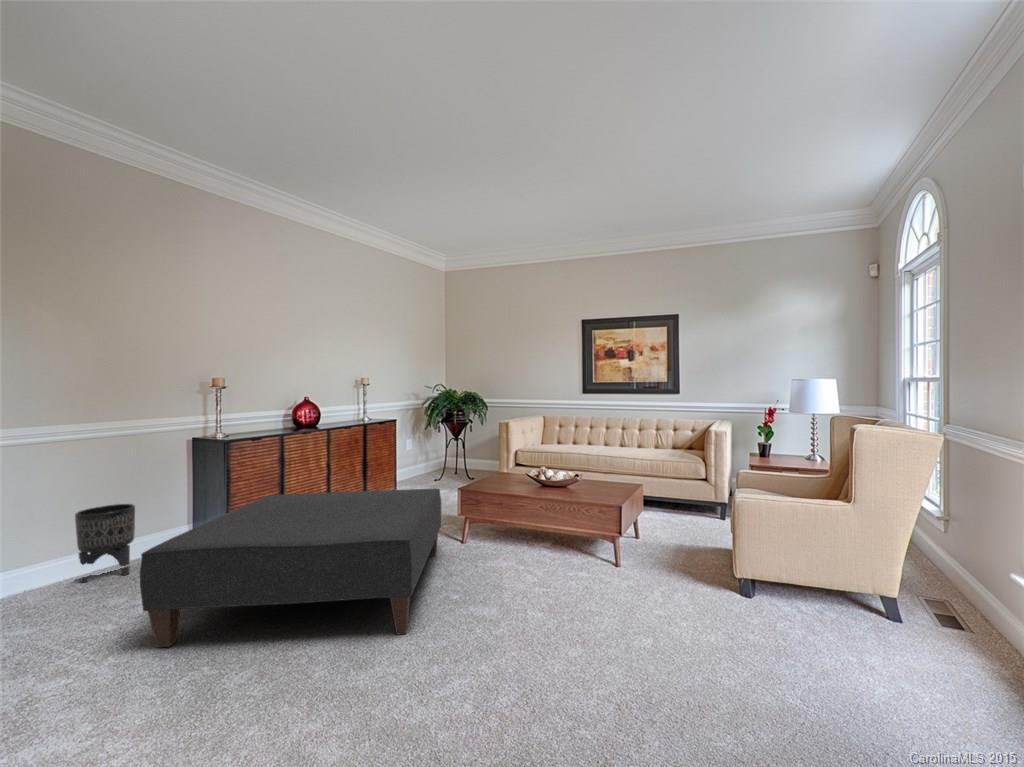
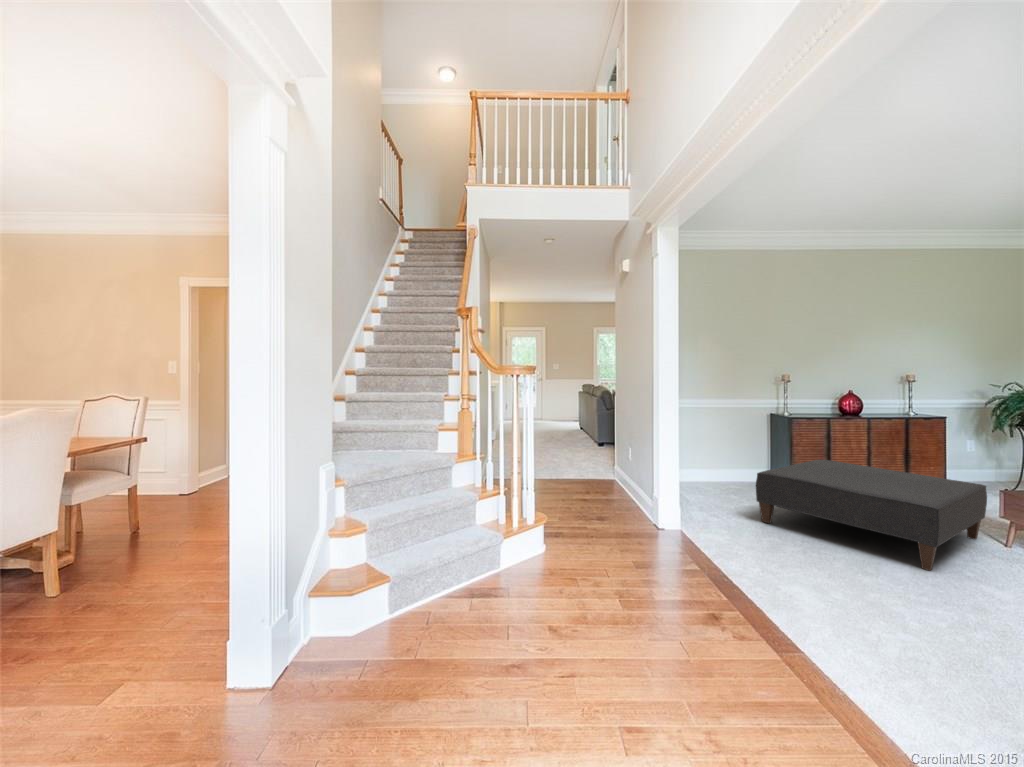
planter: present [75,504,135,582] -> none [710,445,738,485]

